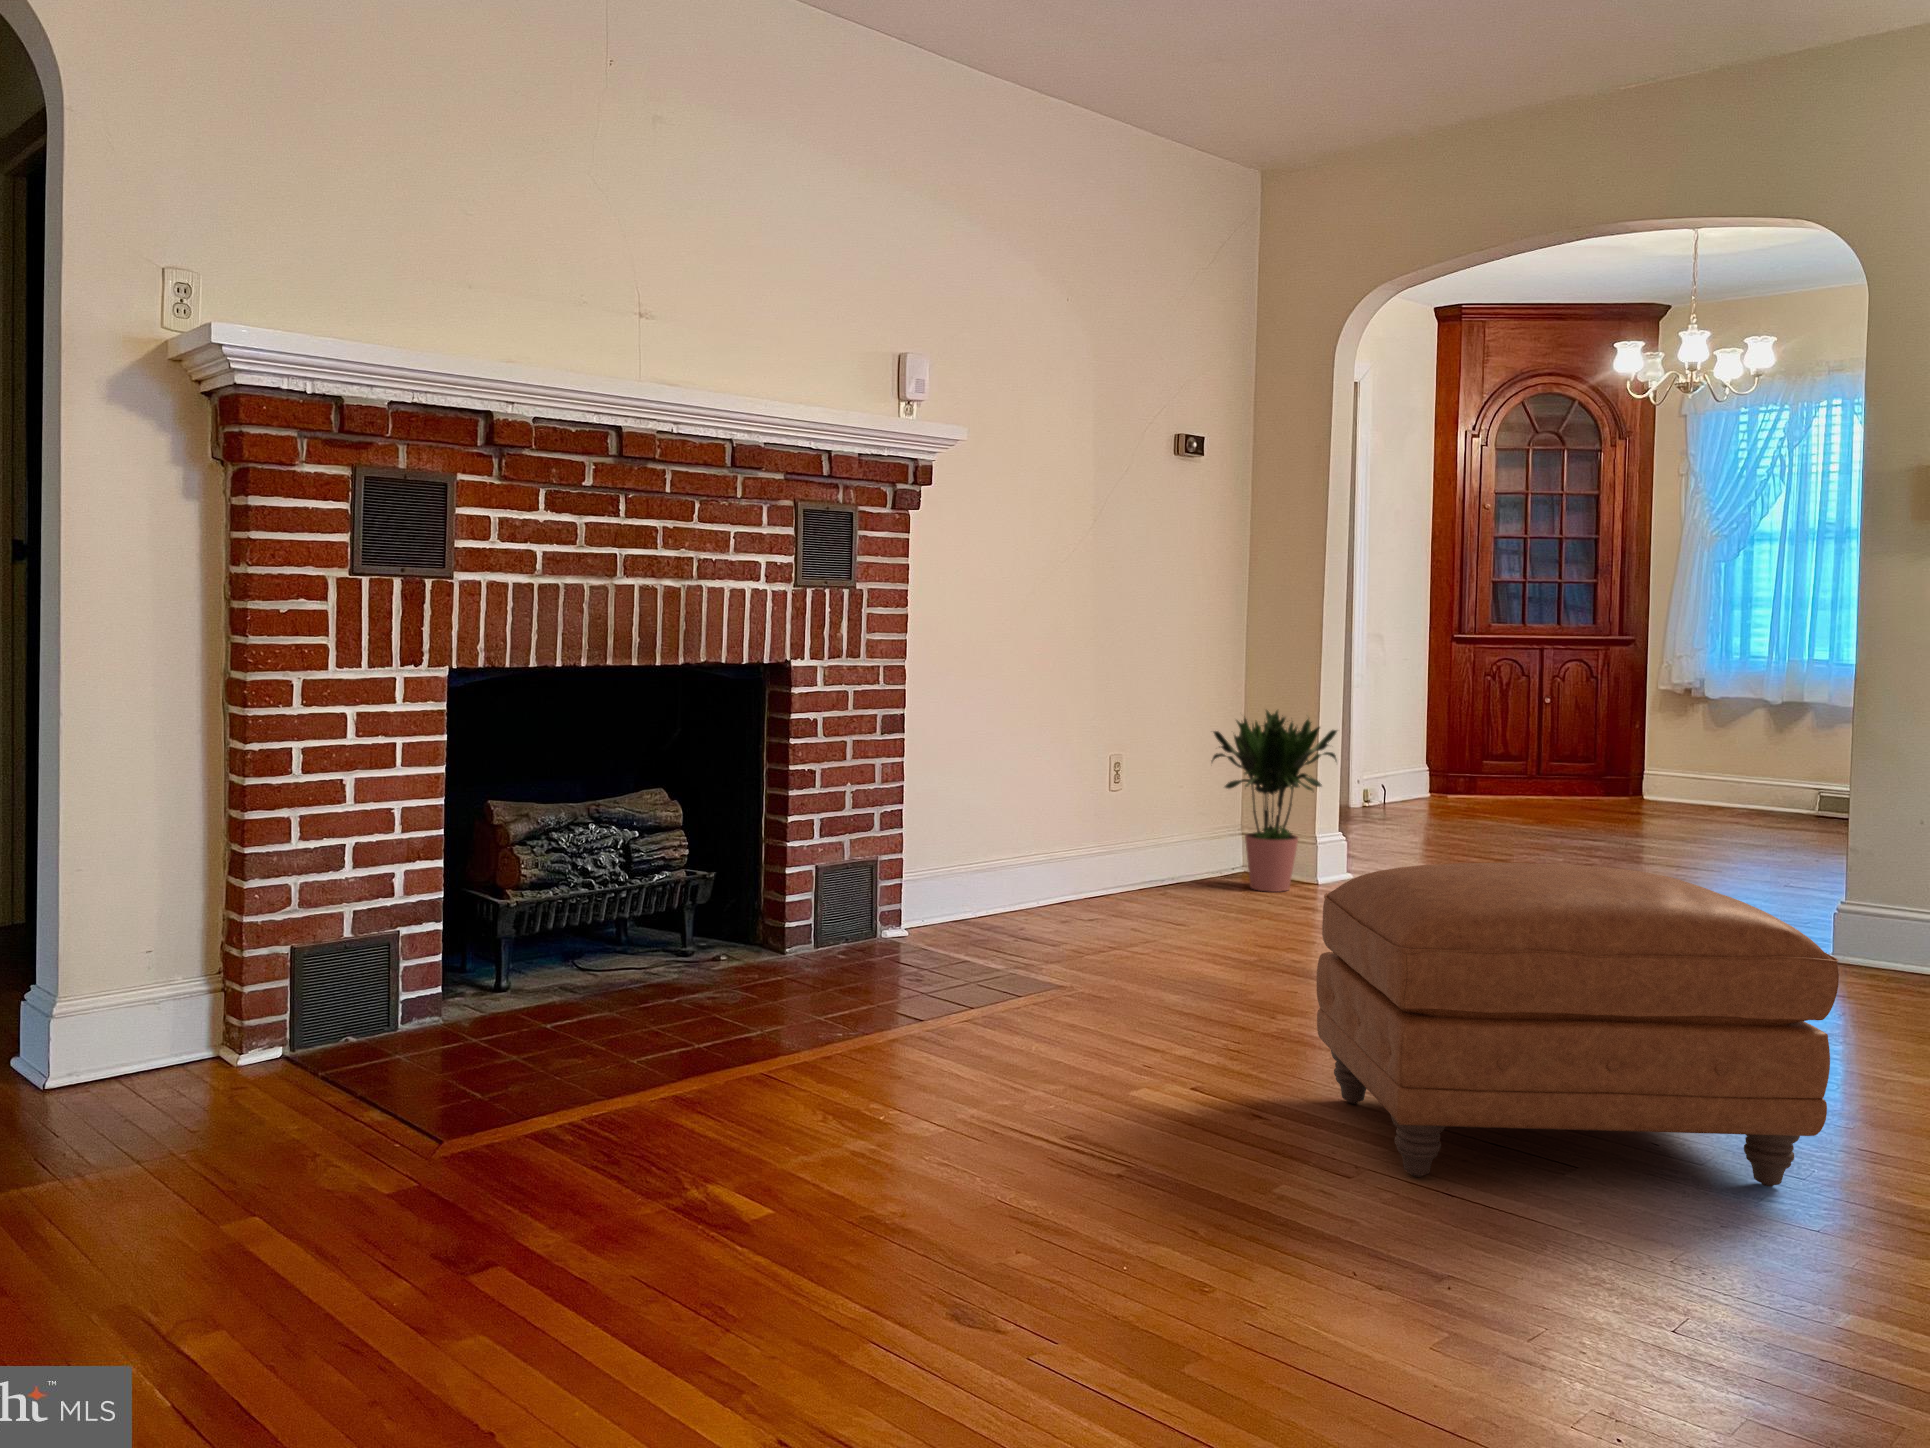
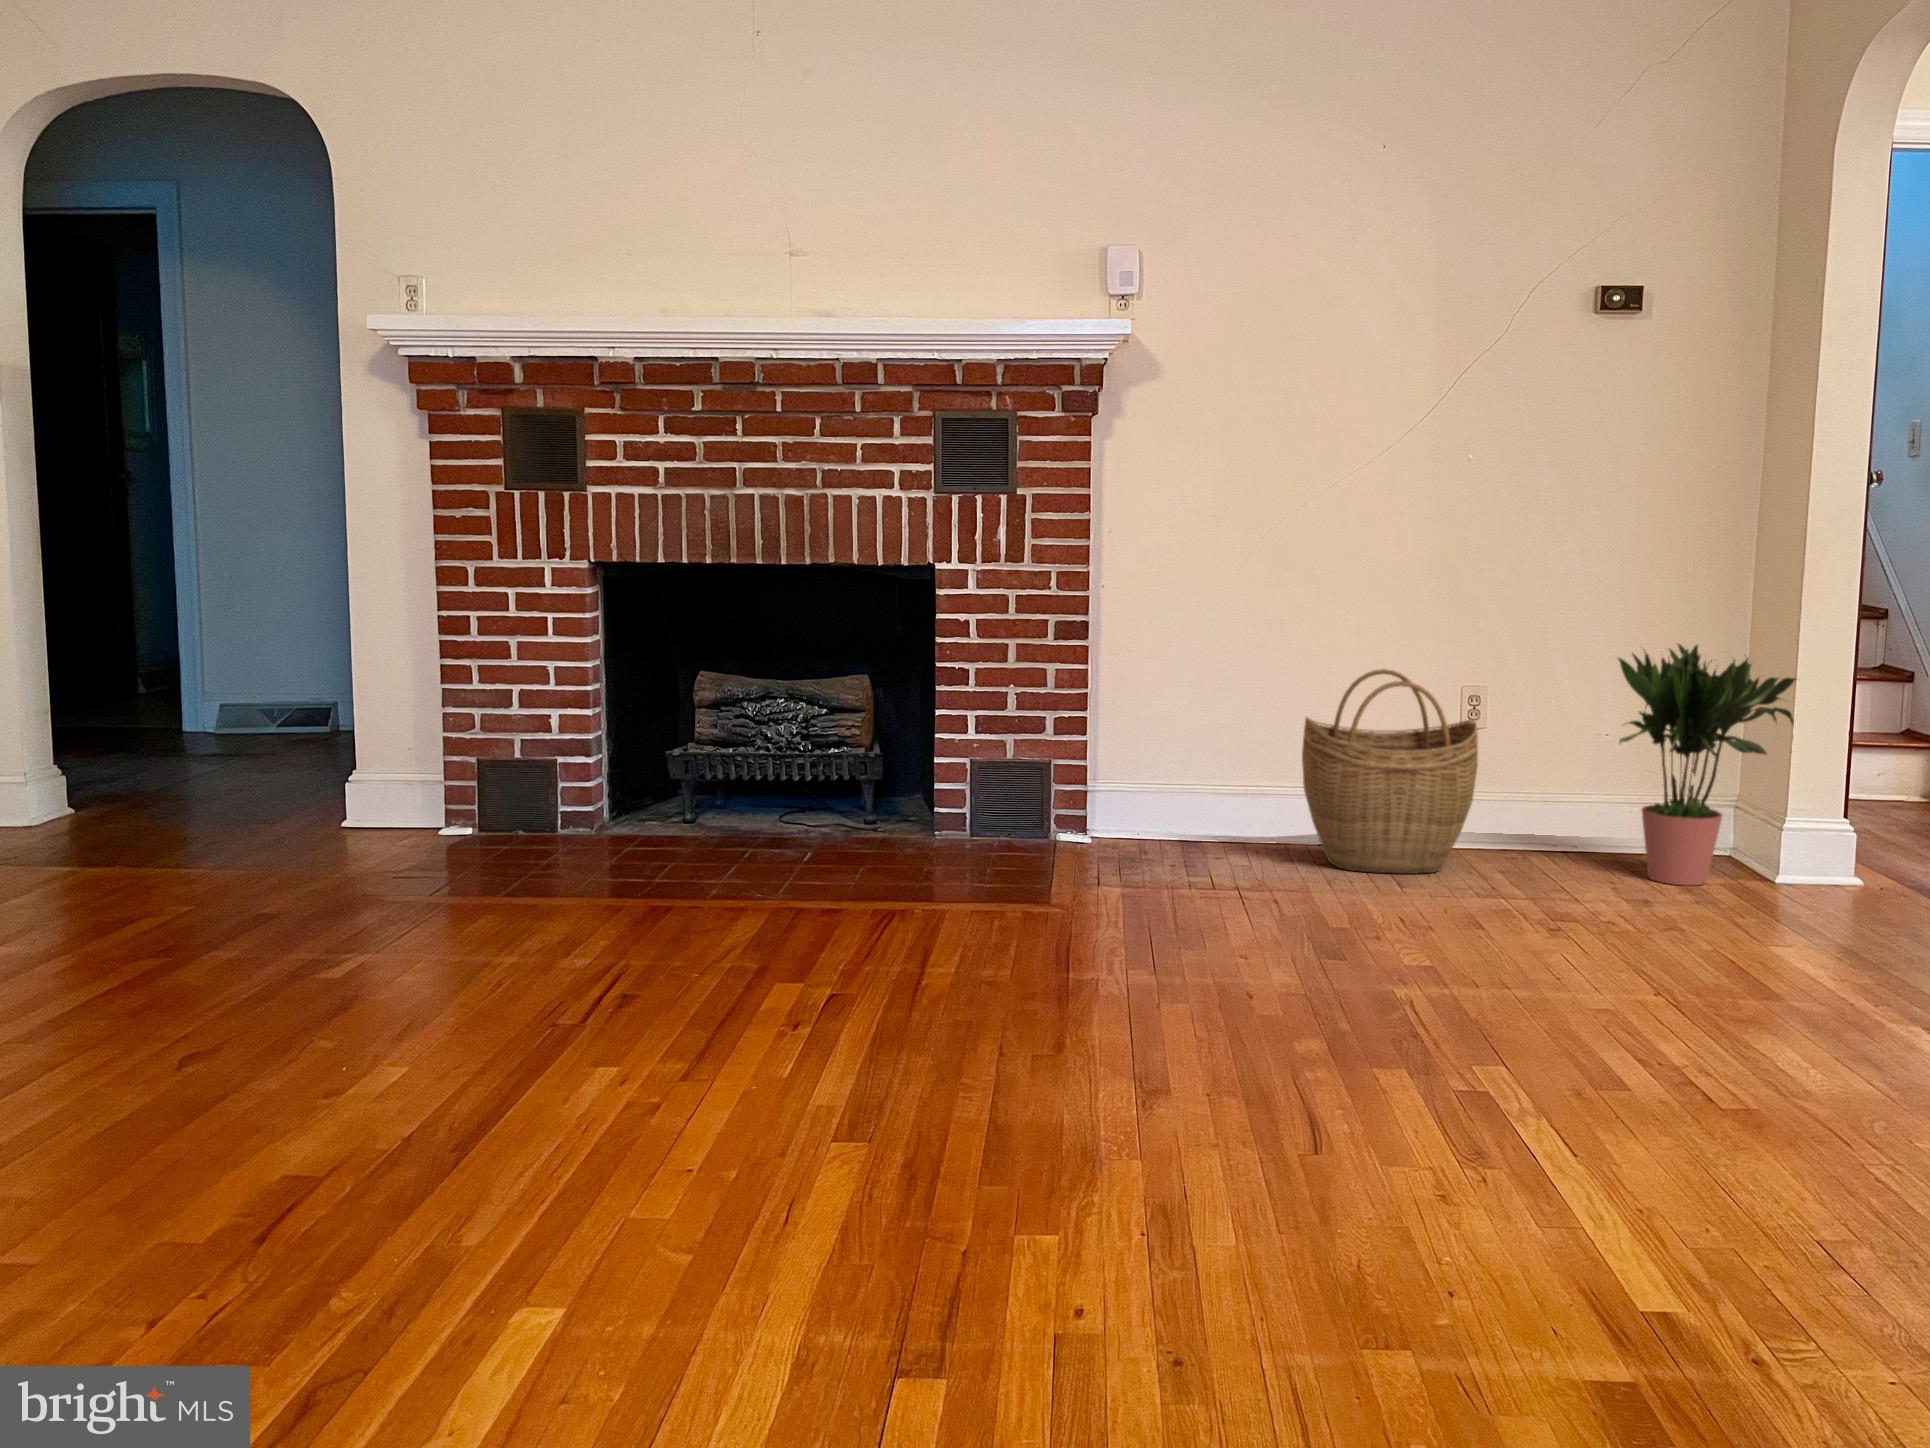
woven basket: none [1047,744,1188,918] -> present [1302,669,1478,874]
ottoman: present [1316,863,1839,1187] -> none [574,801,1155,1279]

